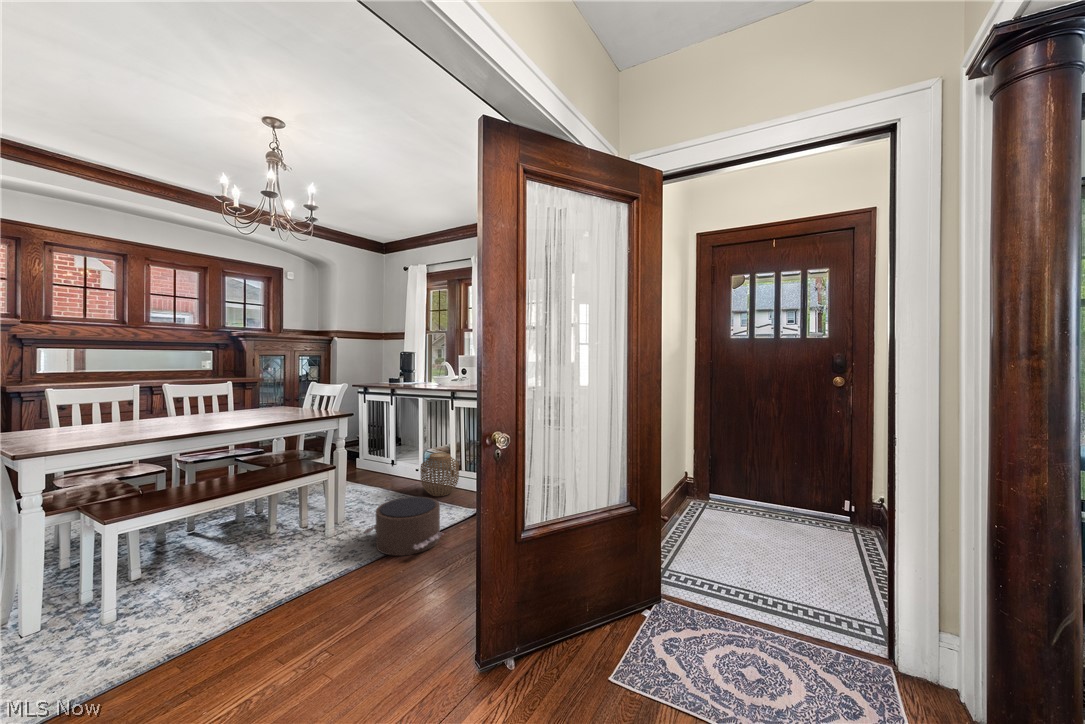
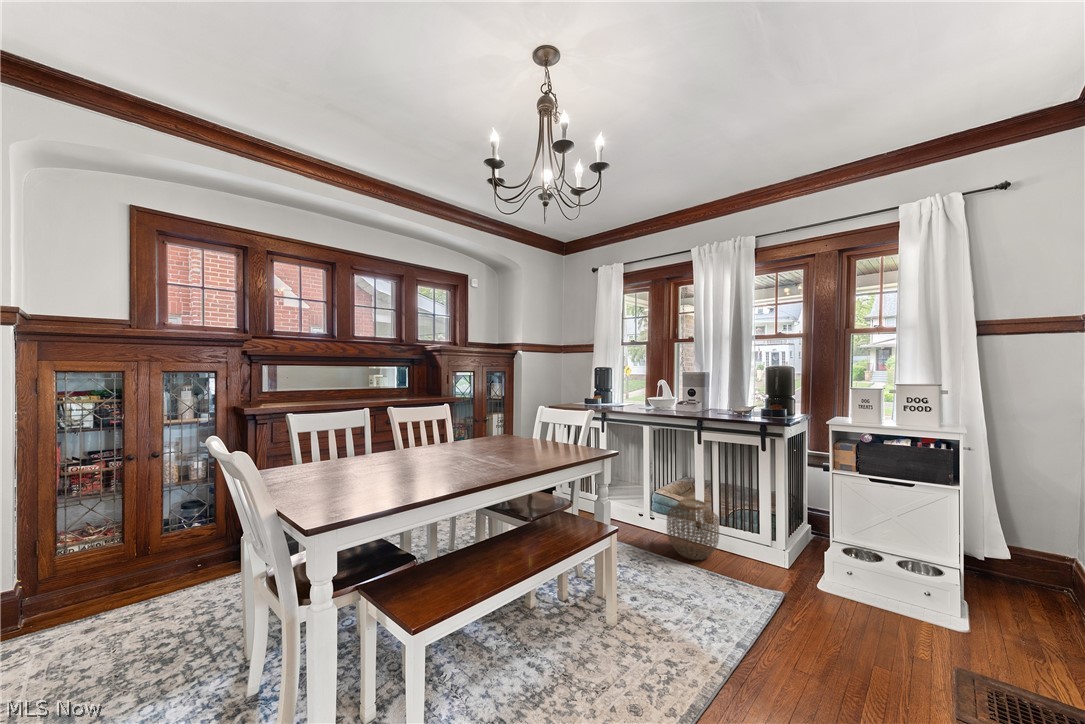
pouf: present [364,497,442,556] -> none [658,573,787,675]

